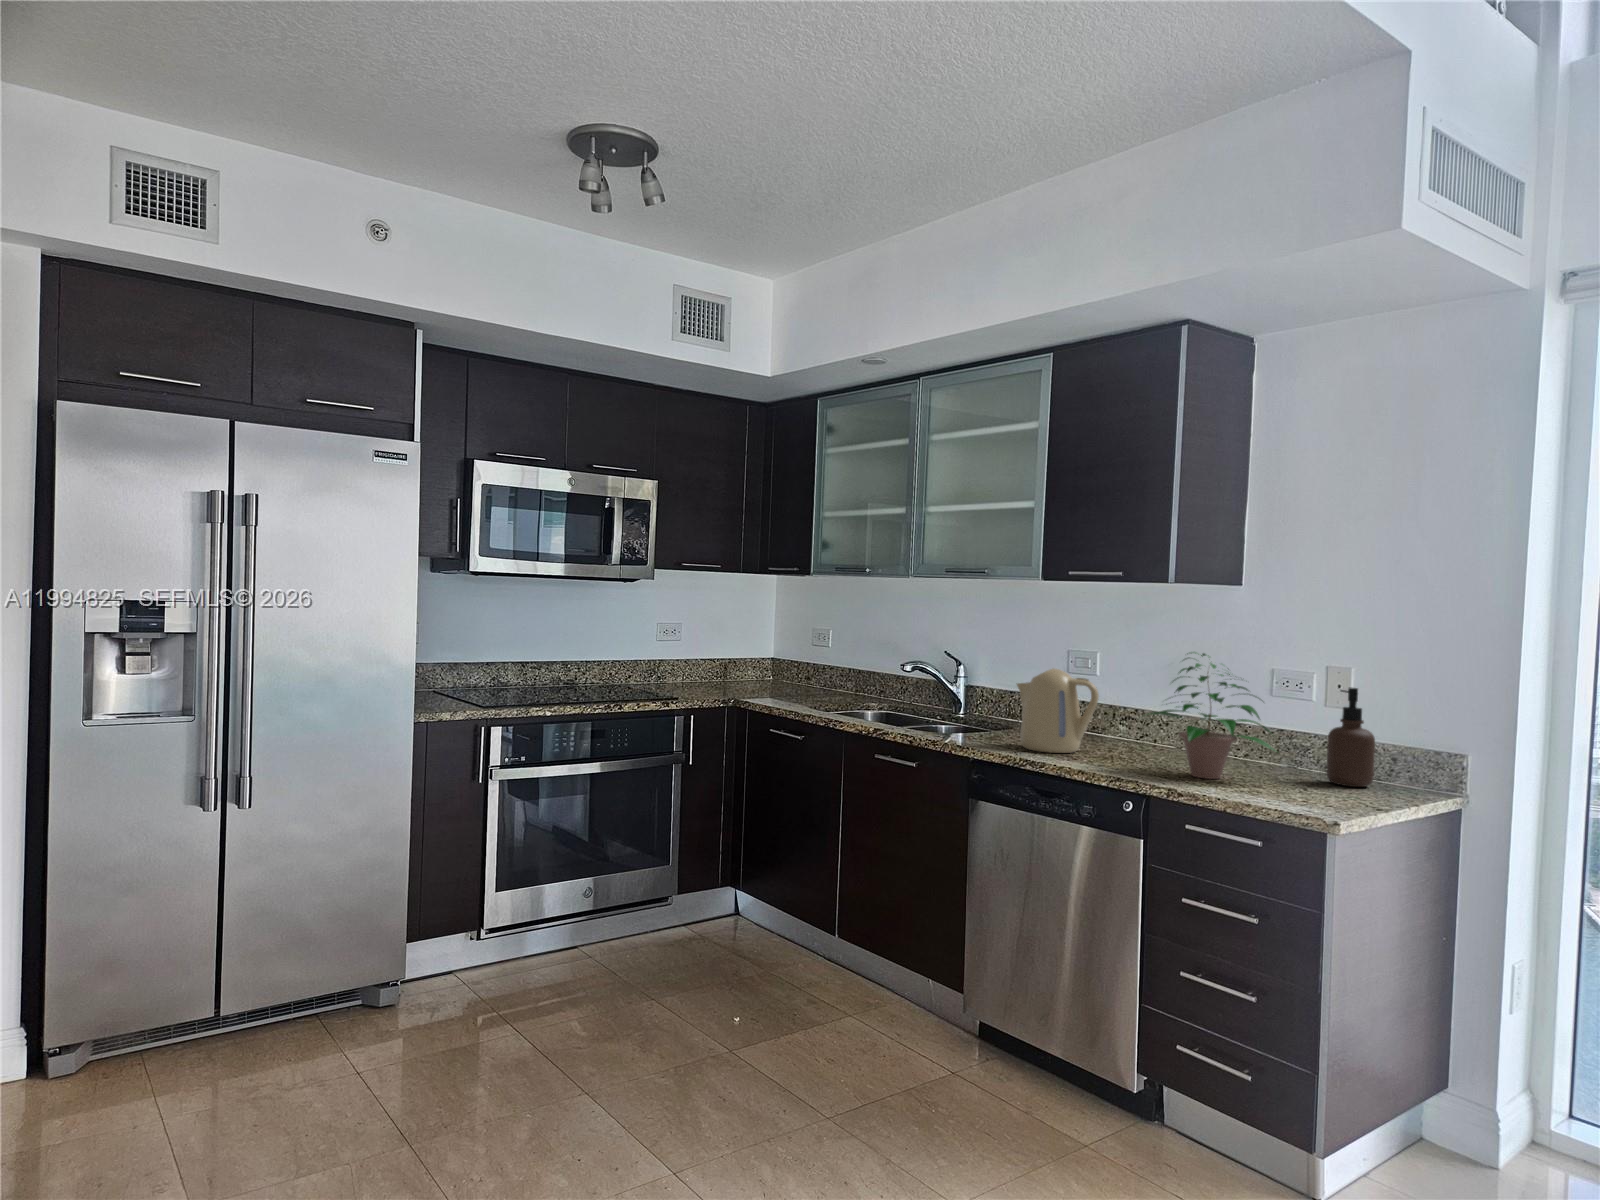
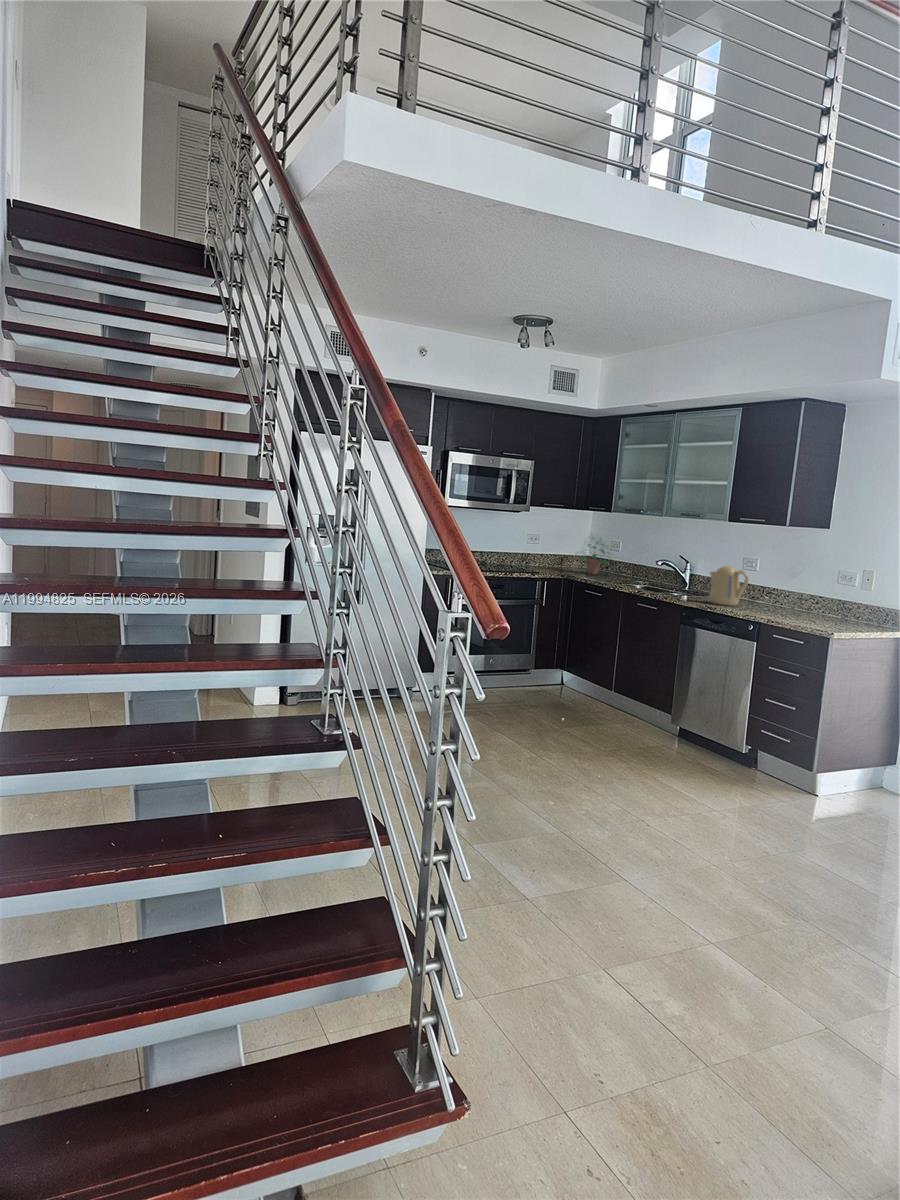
potted plant: present [1146,653,1275,779] -> present [581,537,609,574]
soap dispenser: present [1326,687,1375,787] -> none [852,580,876,626]

